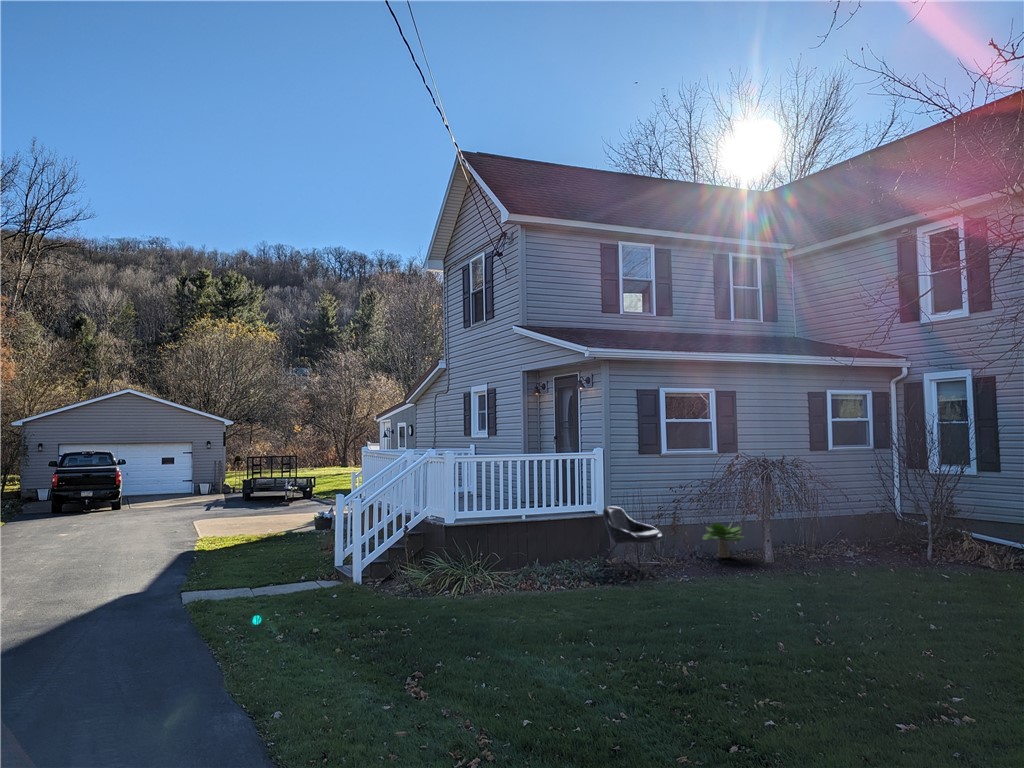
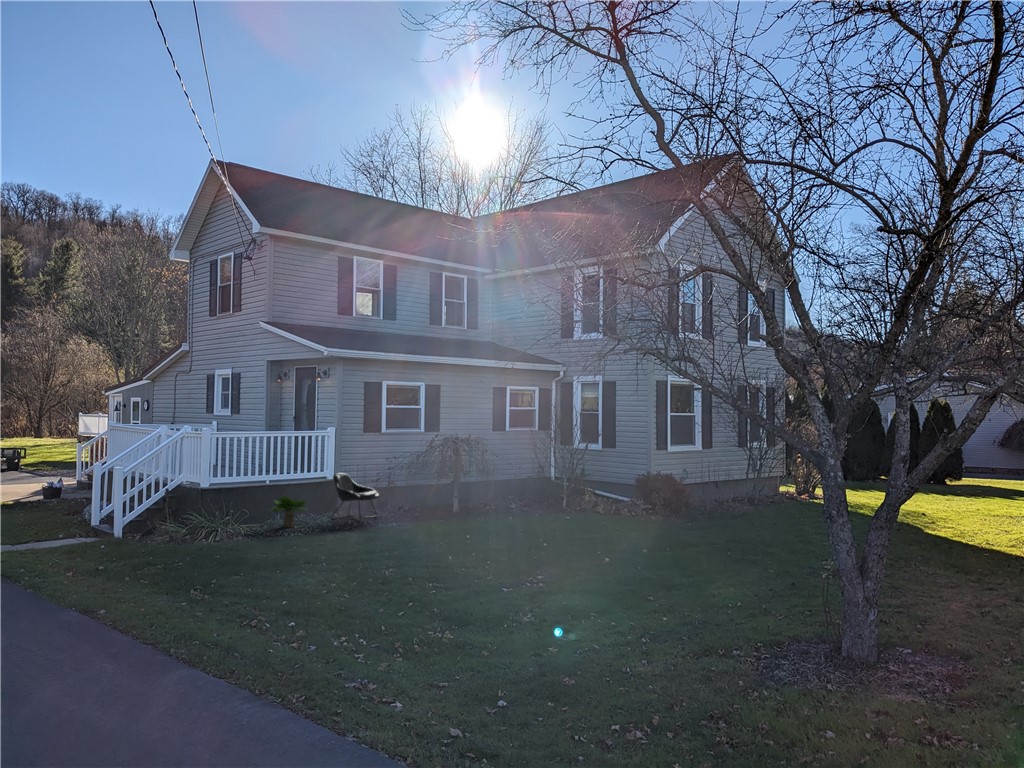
potted plant: present [704,523,743,558] -> present [271,496,307,527]

